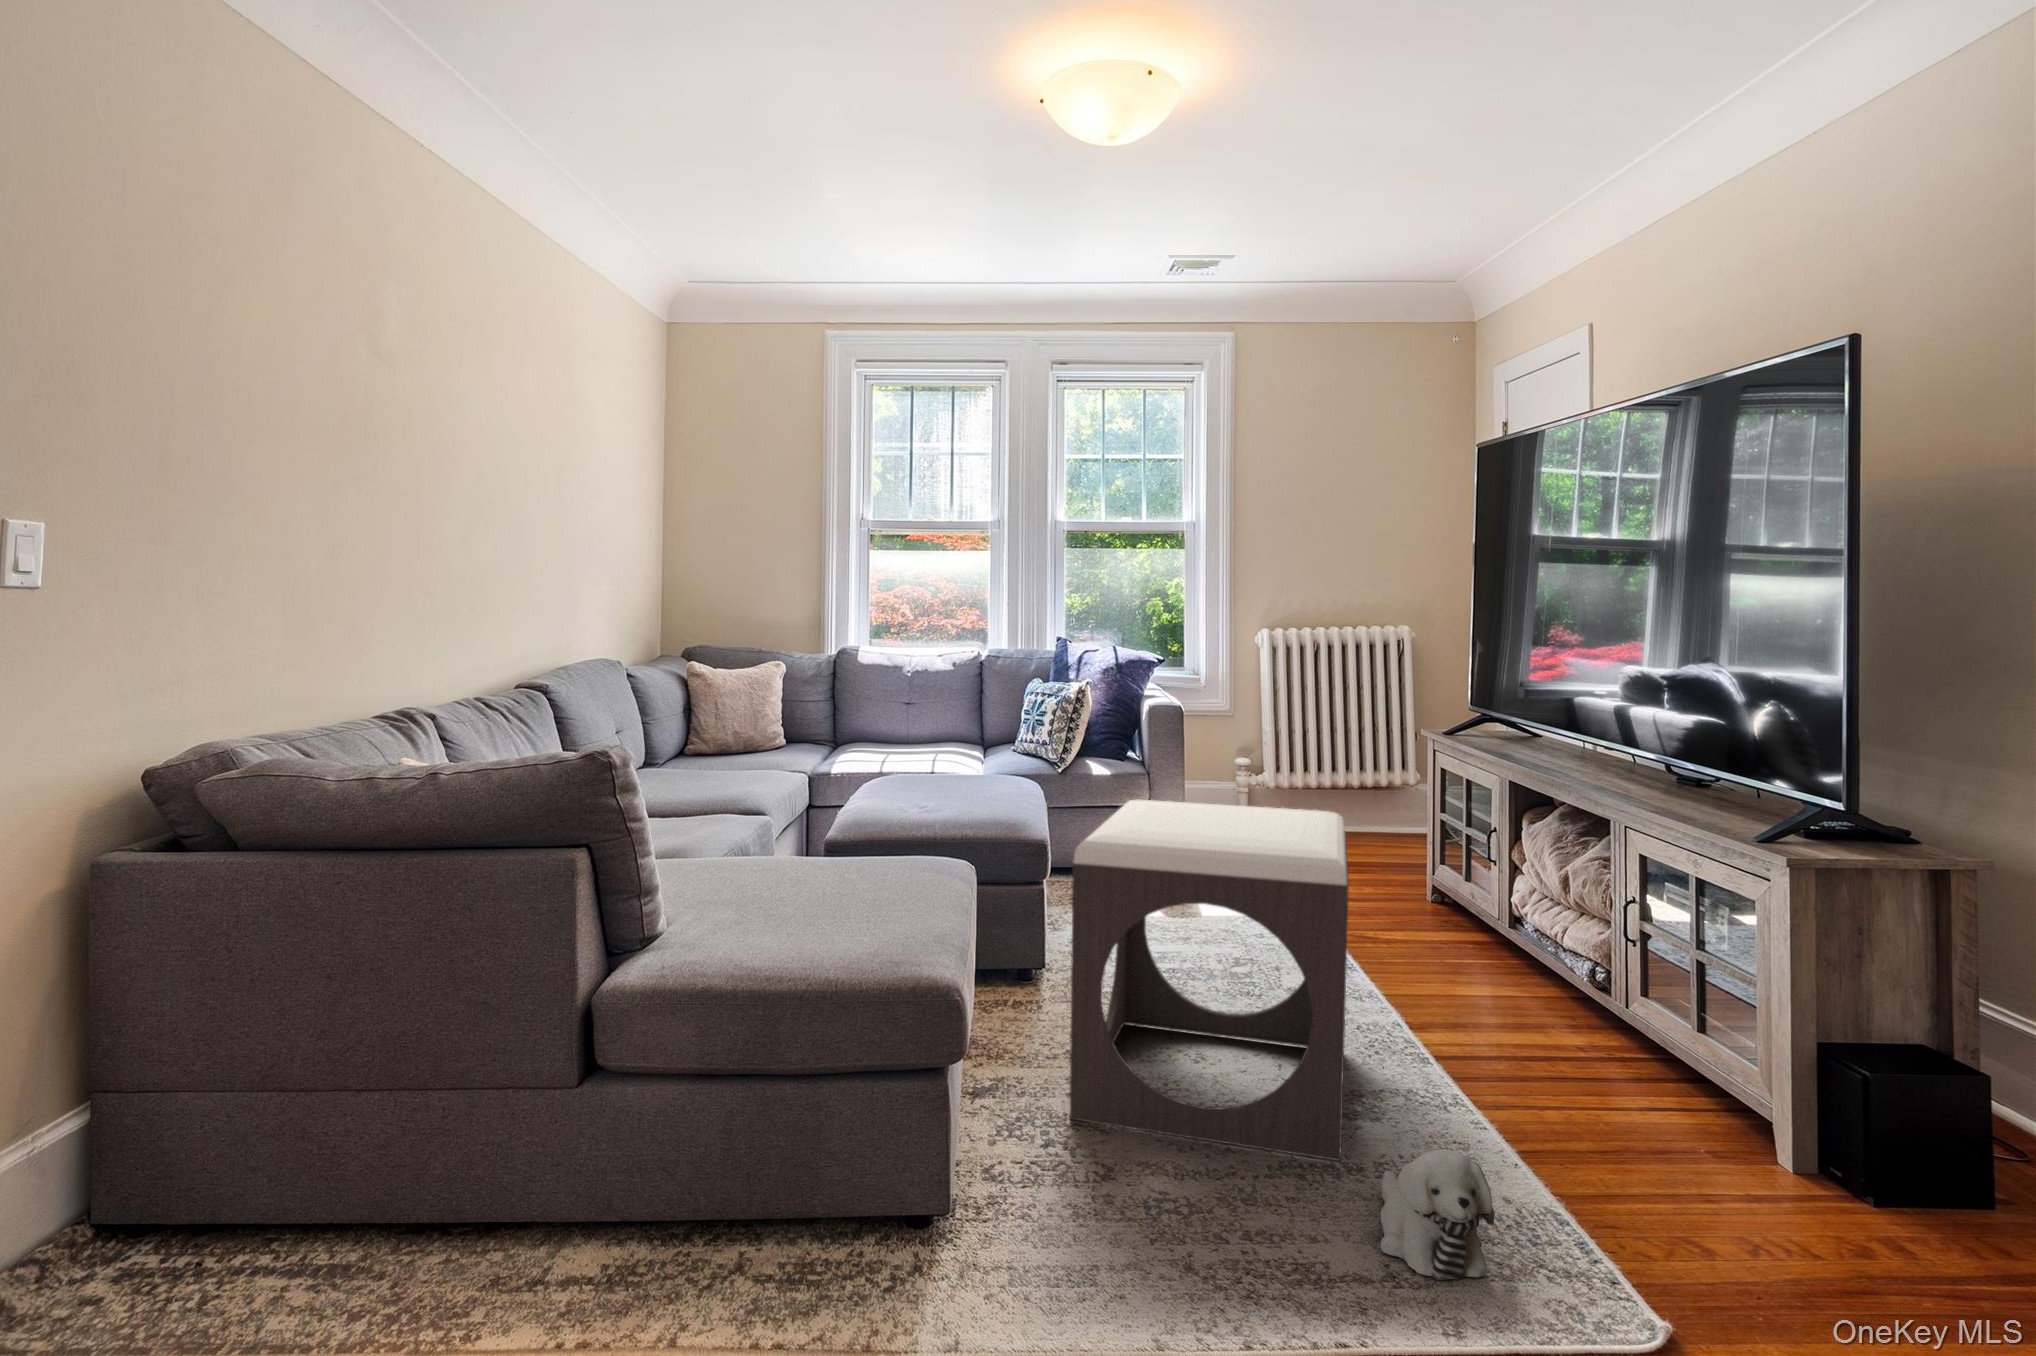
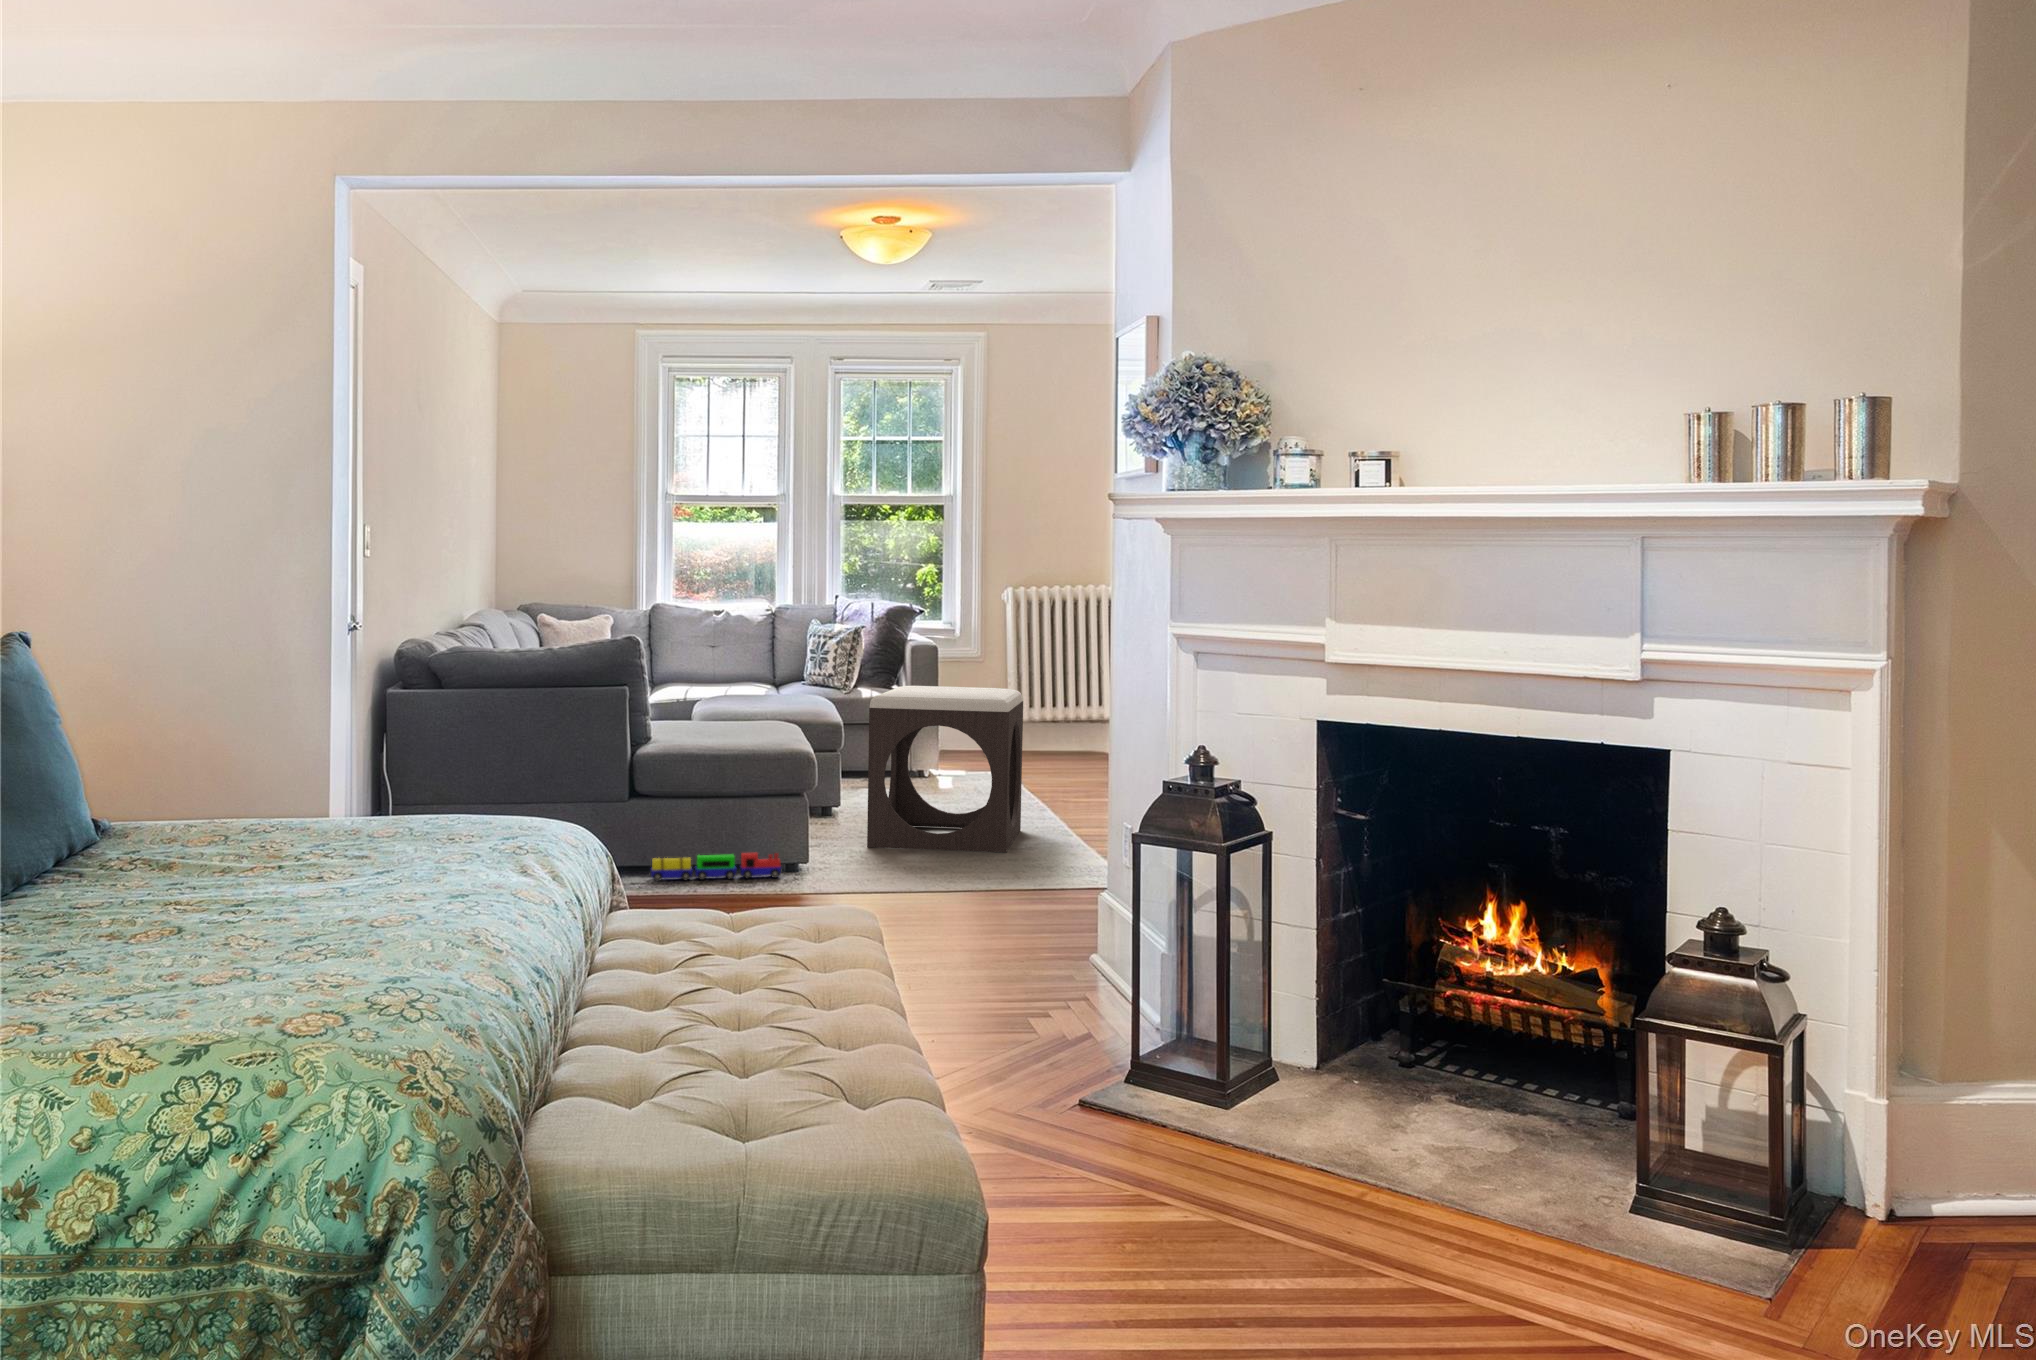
plush toy: present [1380,1150,1494,1280] -> none [1014,818,1064,870]
toy train: none [562,1237,861,1314] -> present [650,853,781,881]

